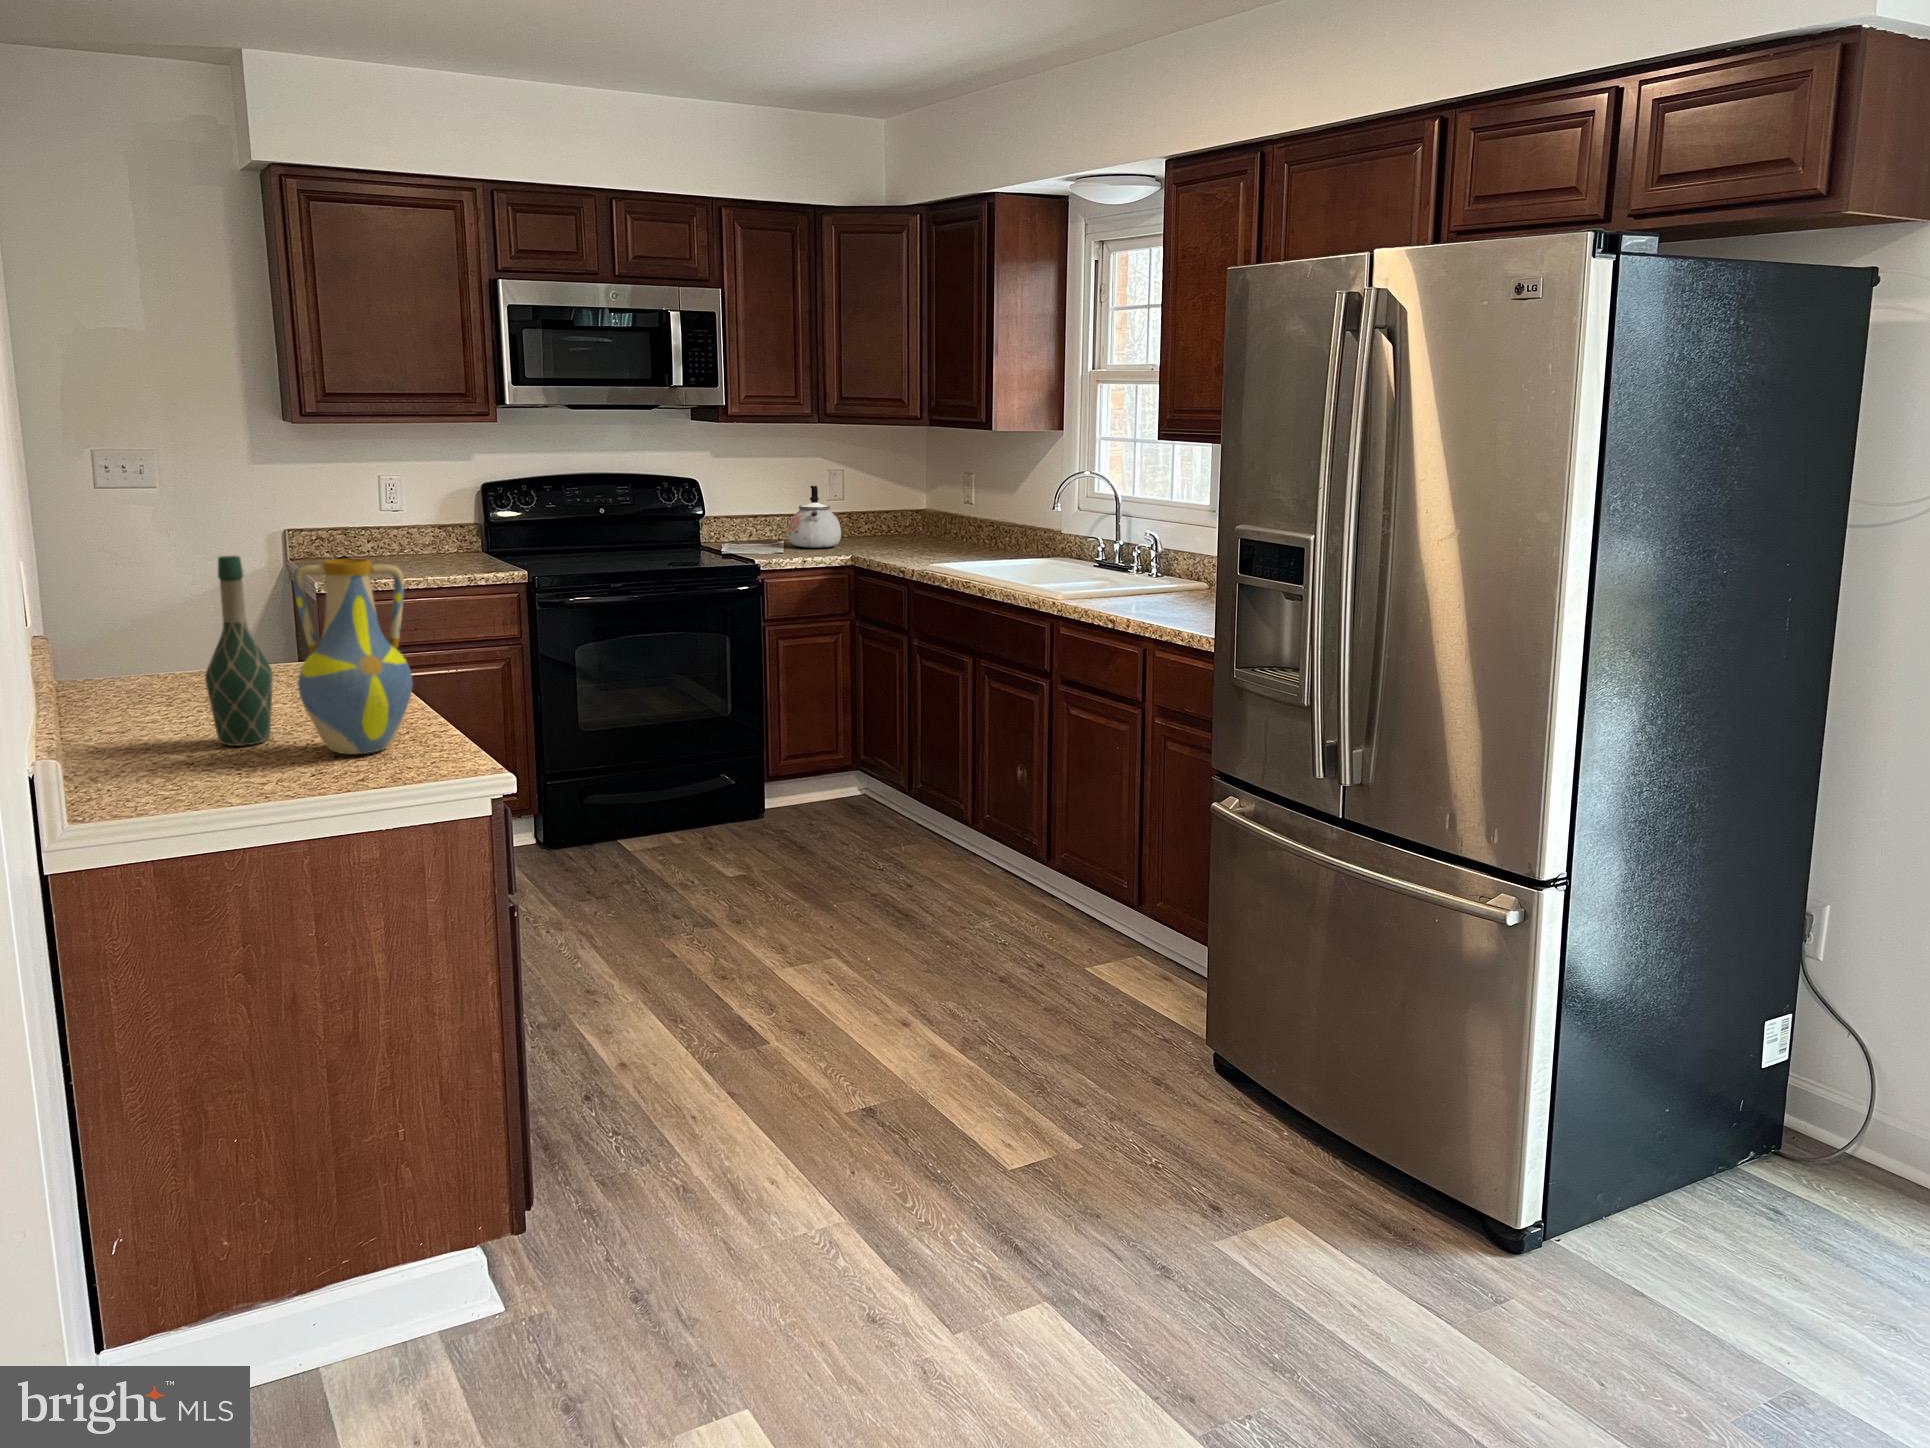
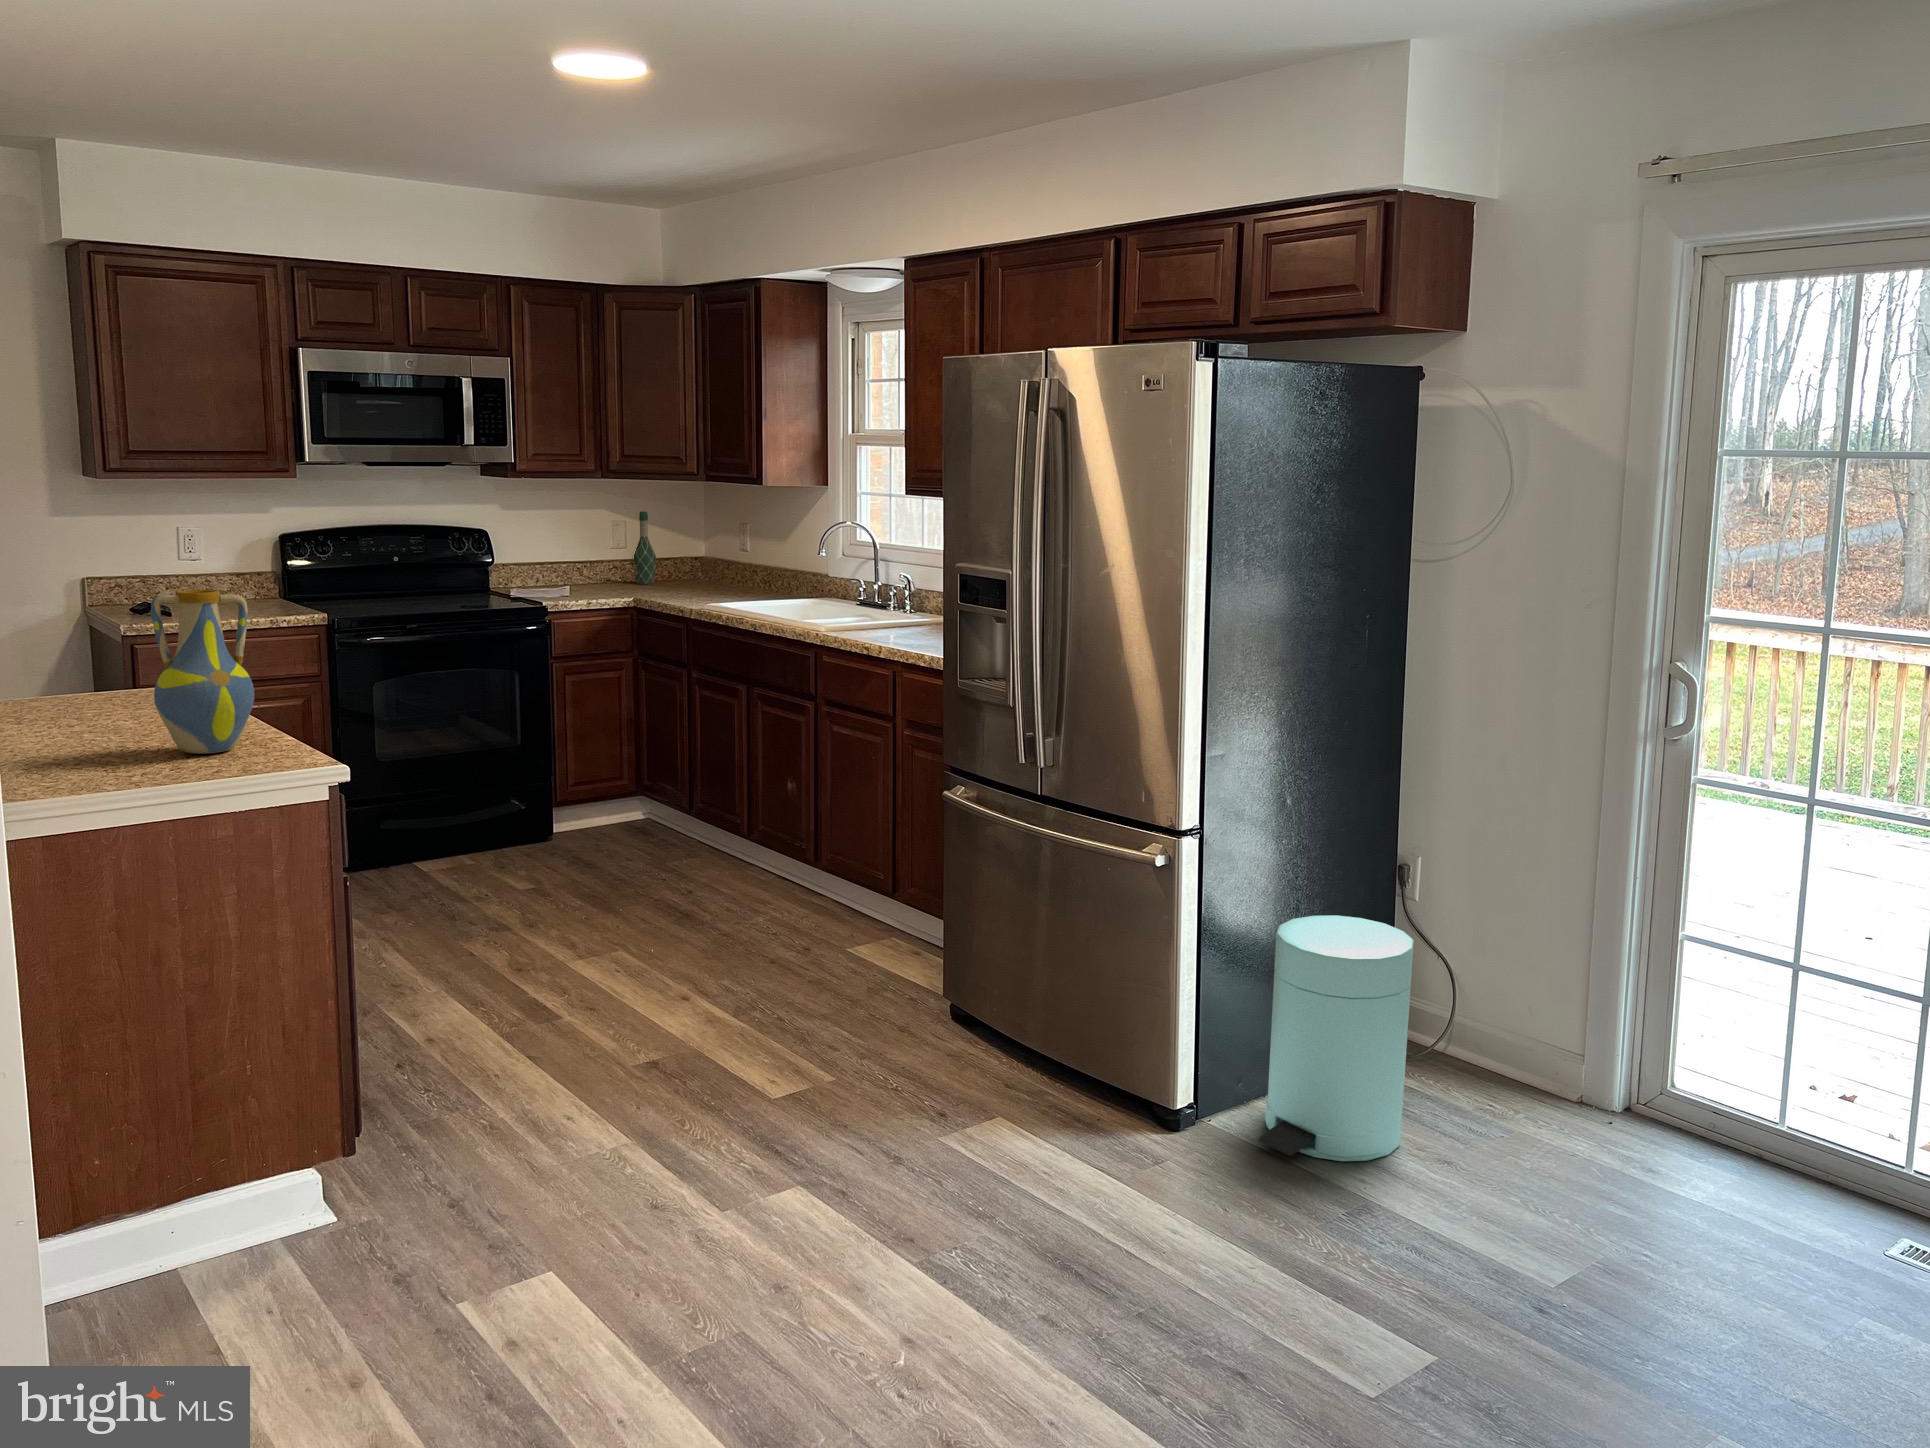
kettle: present [788,486,841,548] -> none [575,536,624,592]
wine bottle: present [205,556,273,746] -> present [634,511,656,584]
trash can: none [1630,988,1856,1318] -> present [1258,915,1414,1161]

